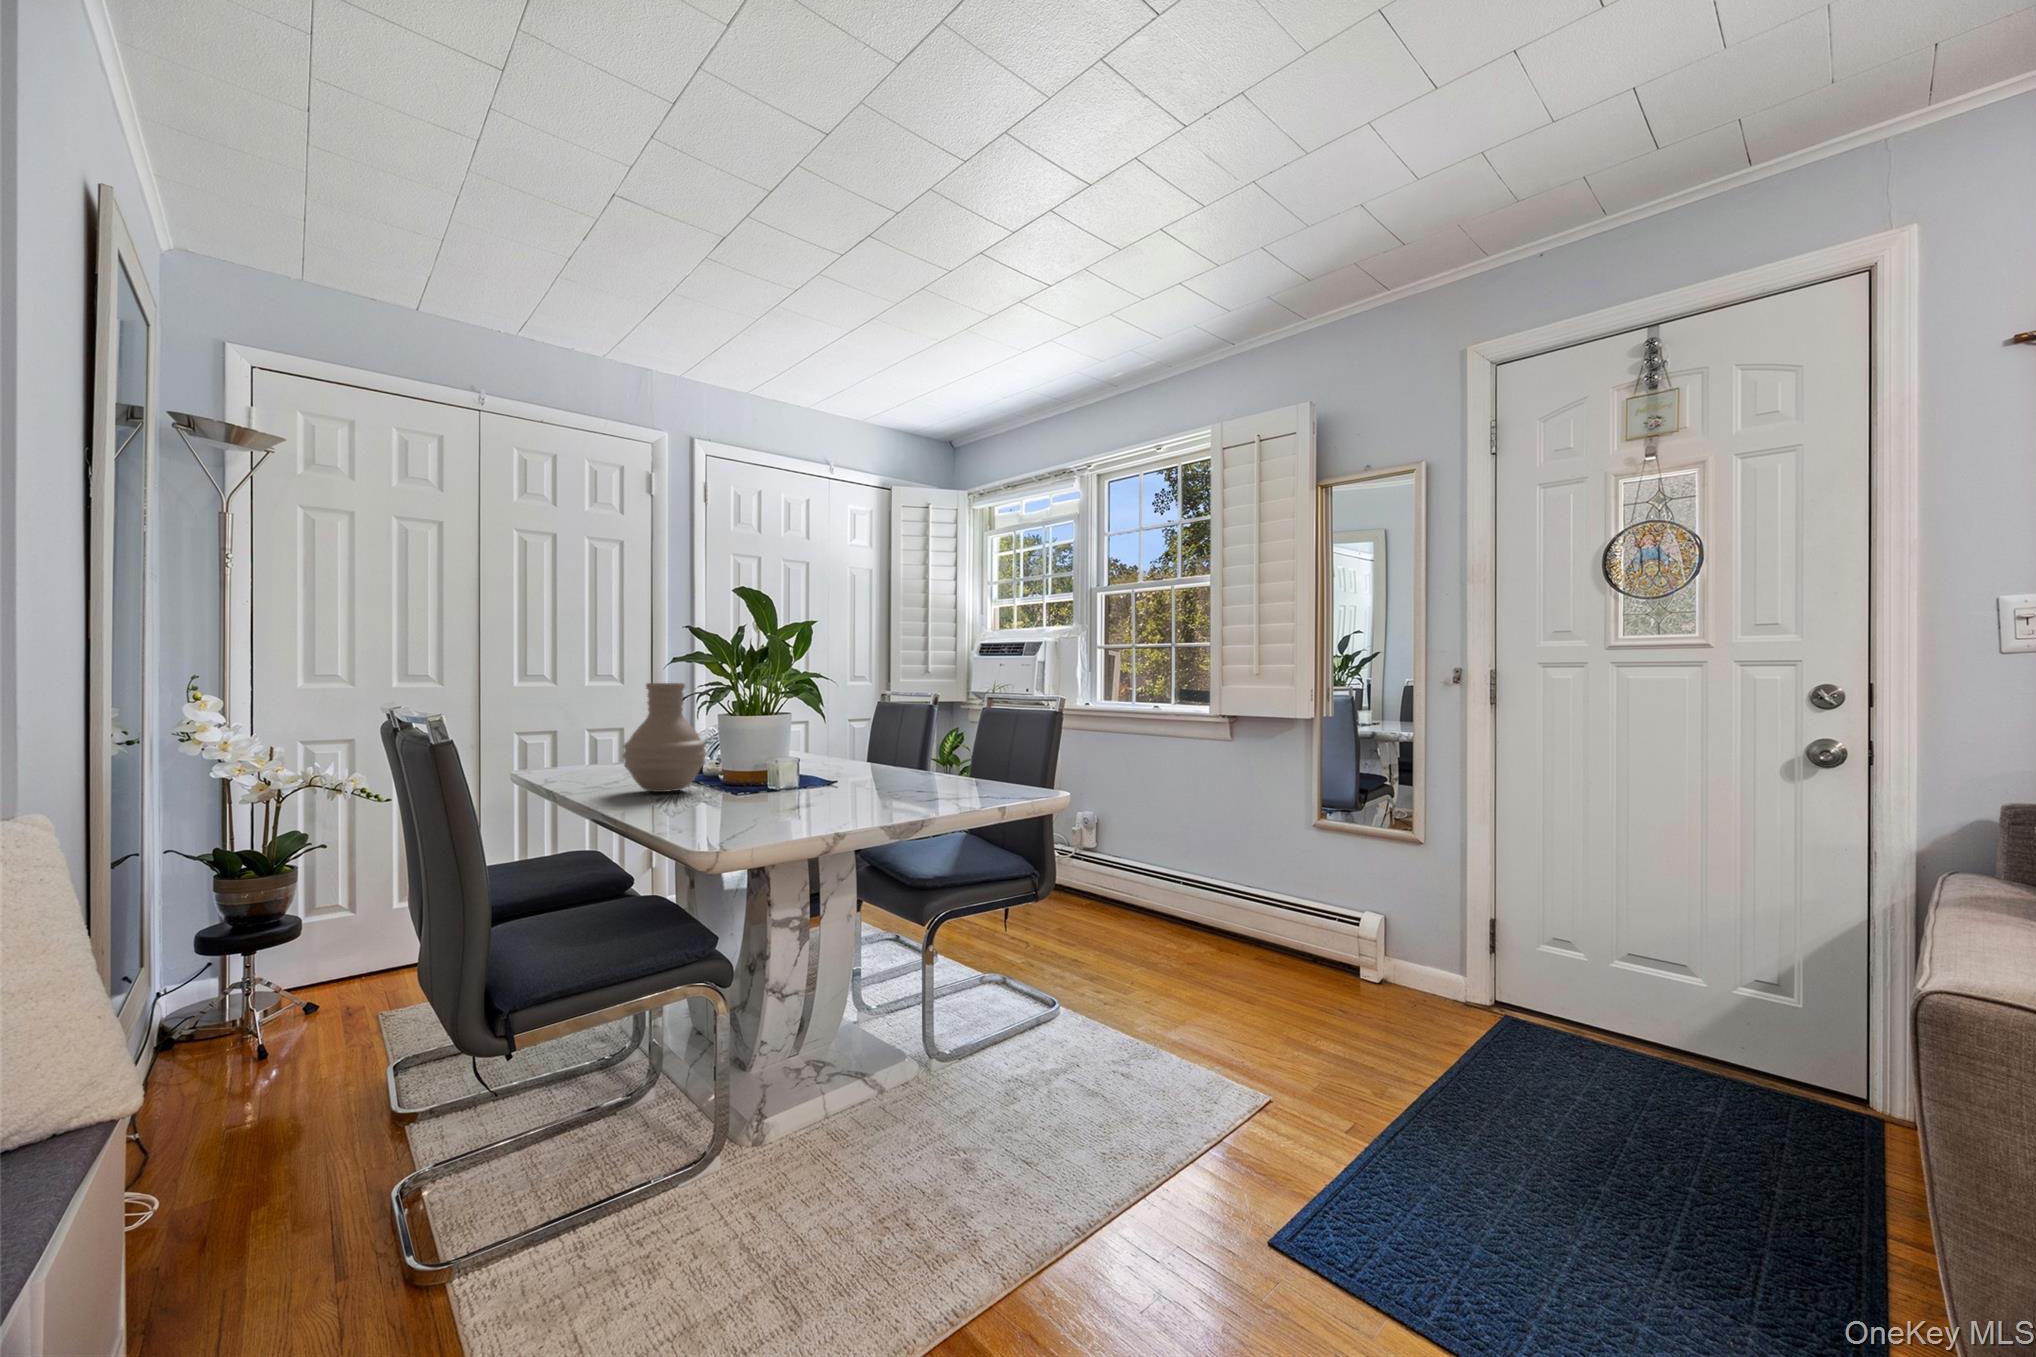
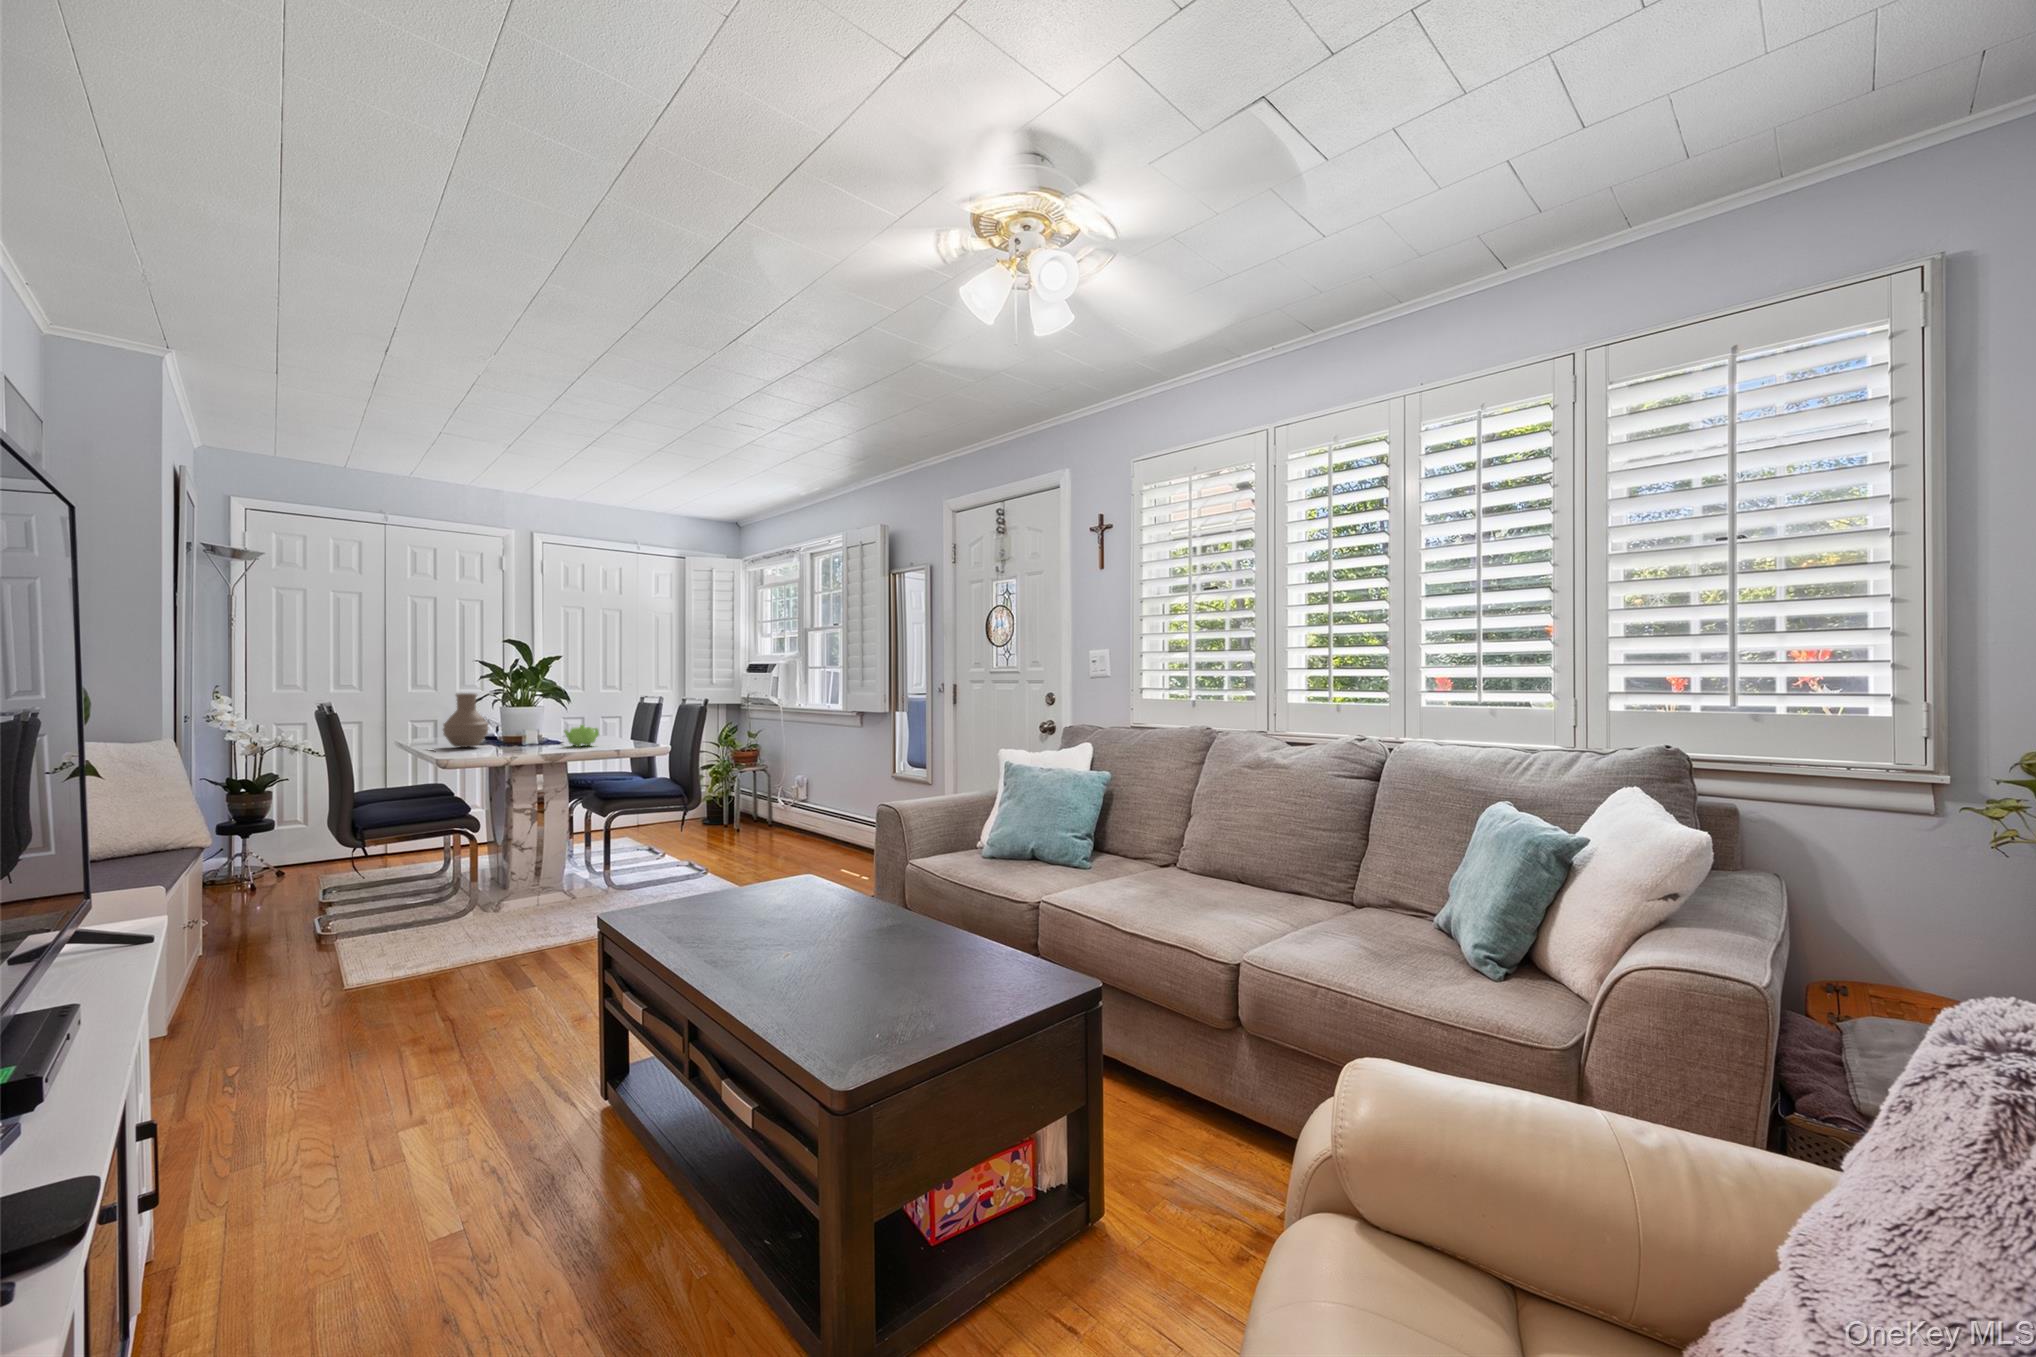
teapot: none [844,743,898,787] -> present [564,725,599,747]

